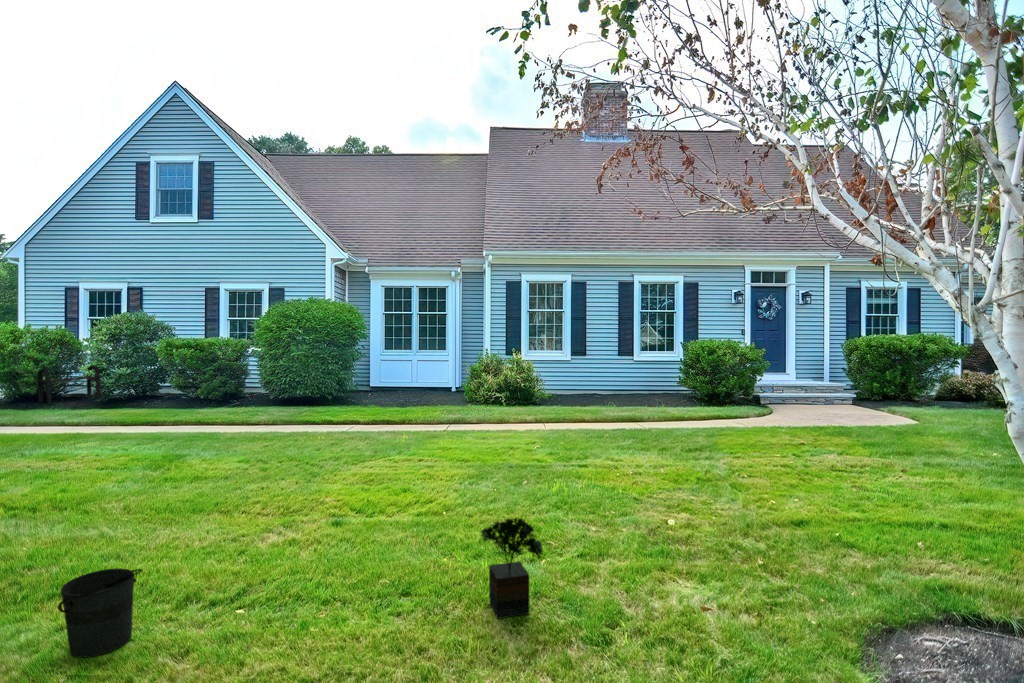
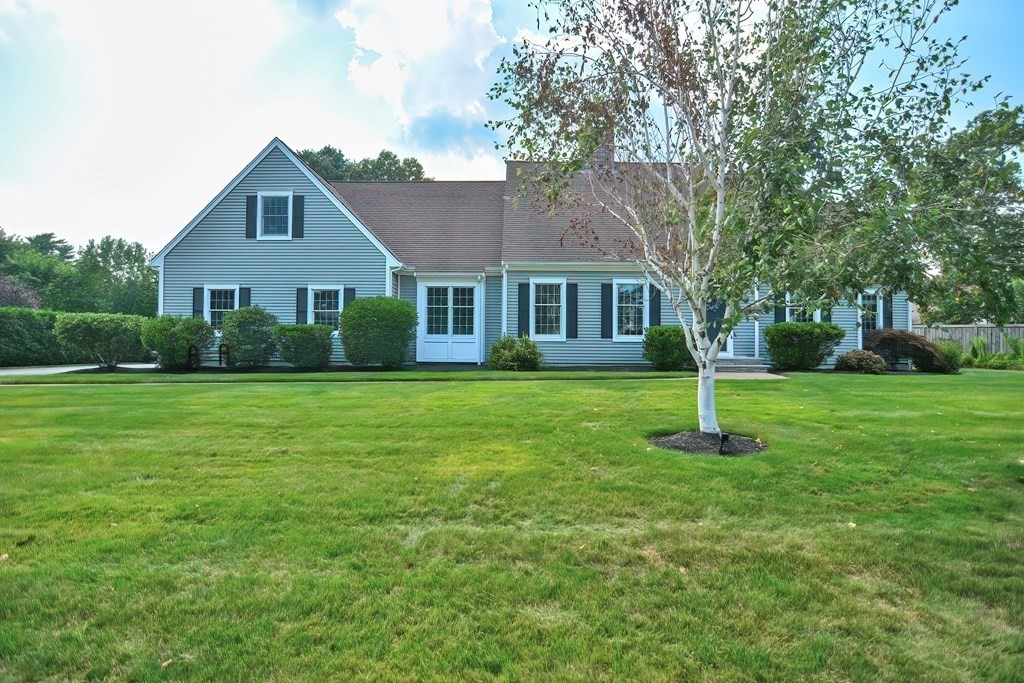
potted tree: present [480,518,543,619] -> none [515,390,545,432]
bucket: present [58,568,142,658] -> none [342,407,371,439]

